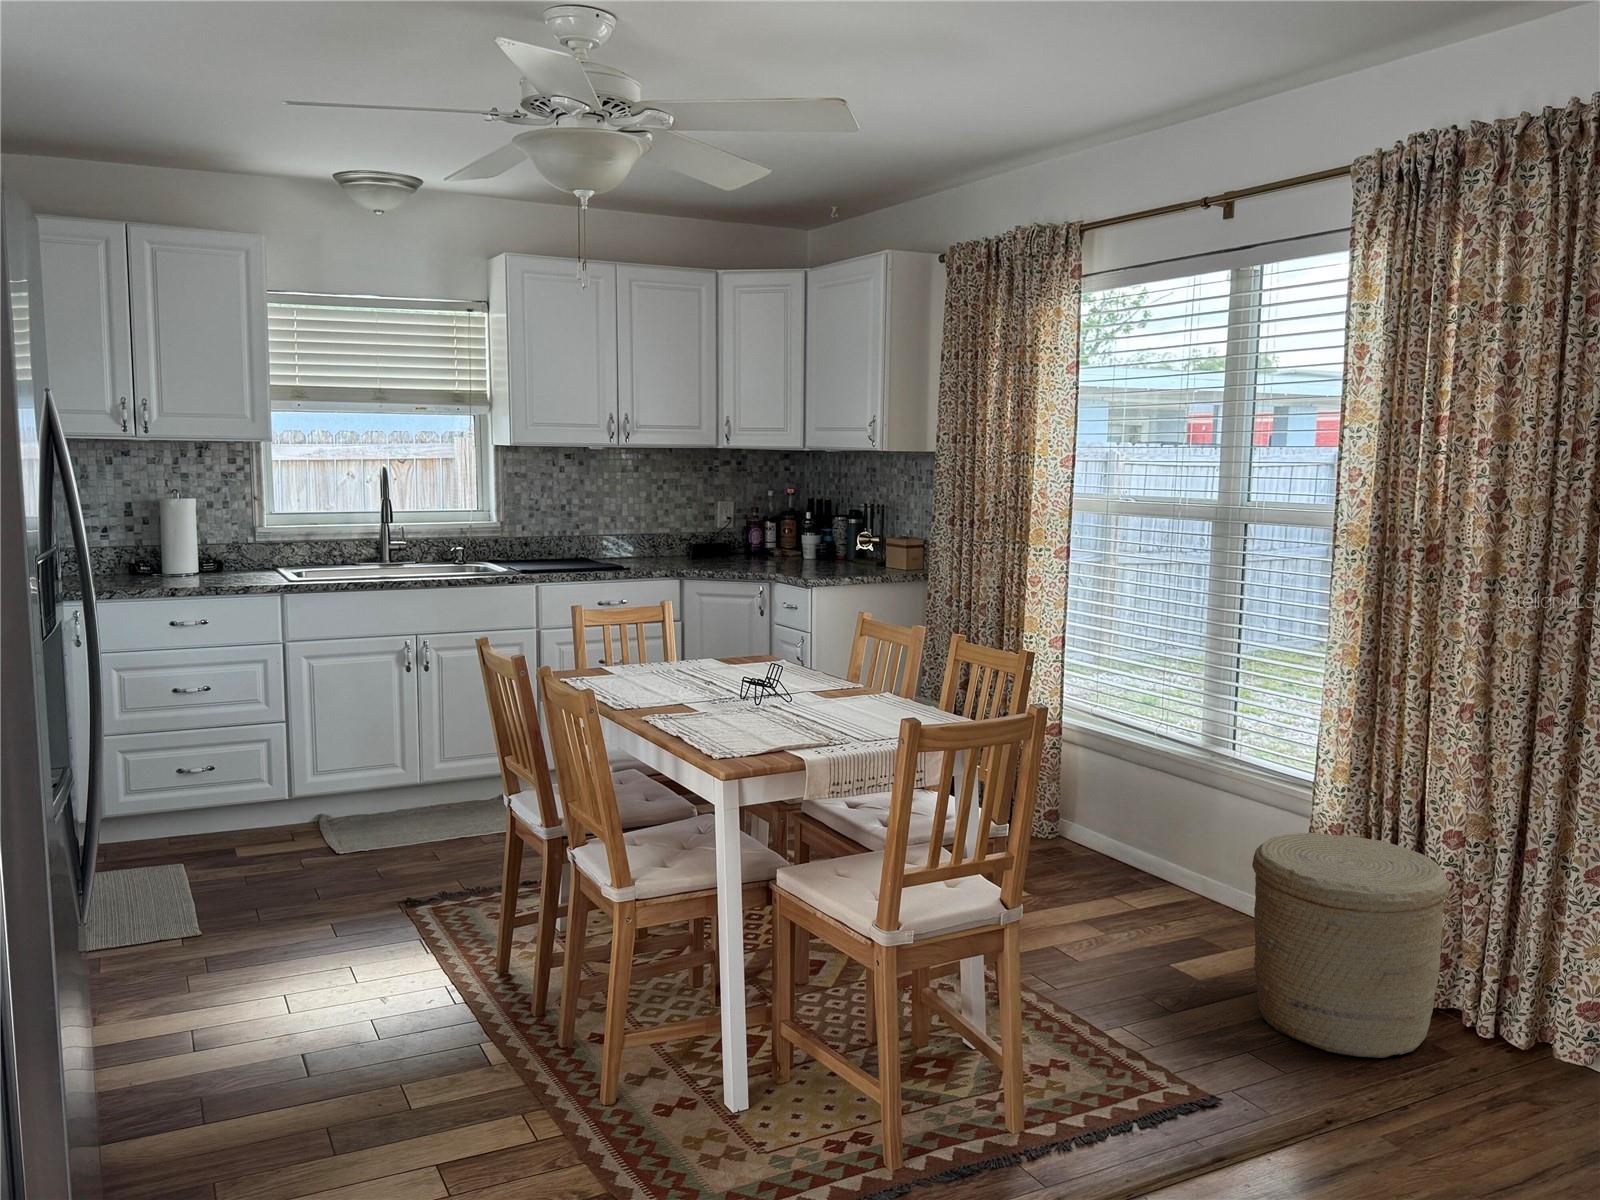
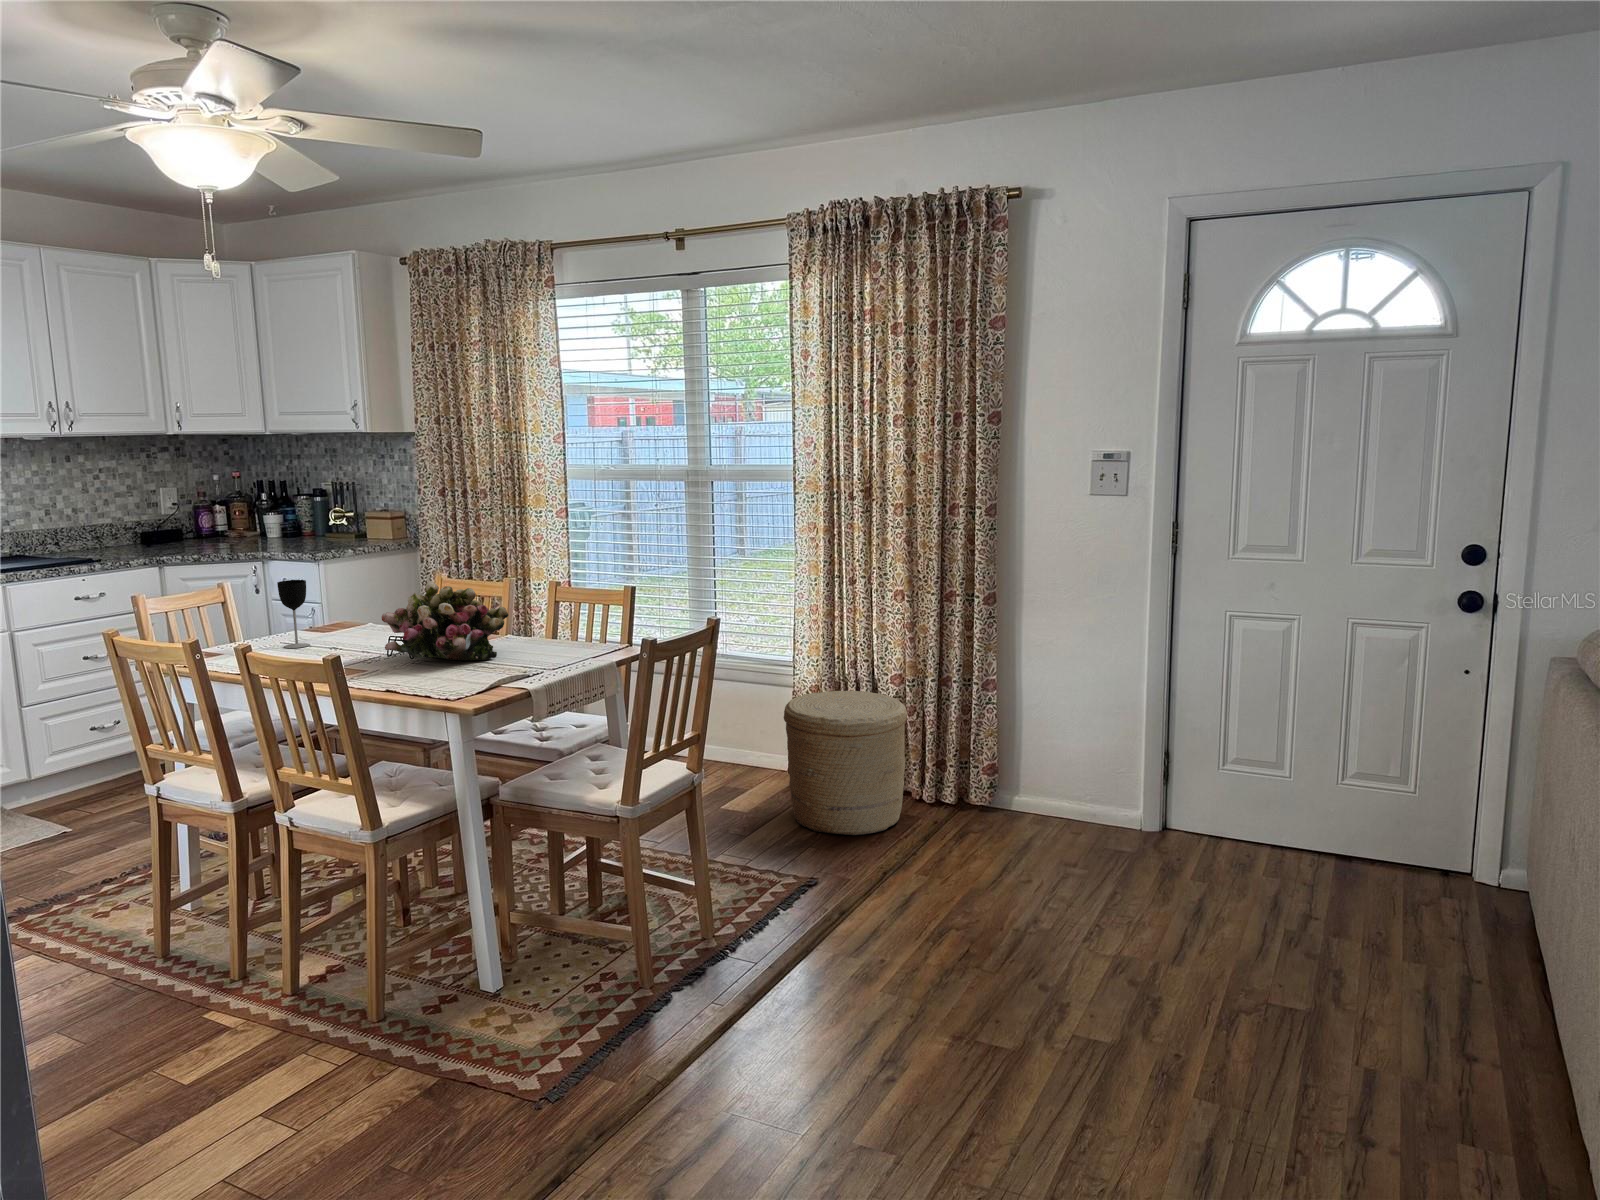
wine glass: none [666,603,695,676] -> present [277,580,310,648]
flower arrangement: none [711,620,857,717] -> present [382,582,508,660]

